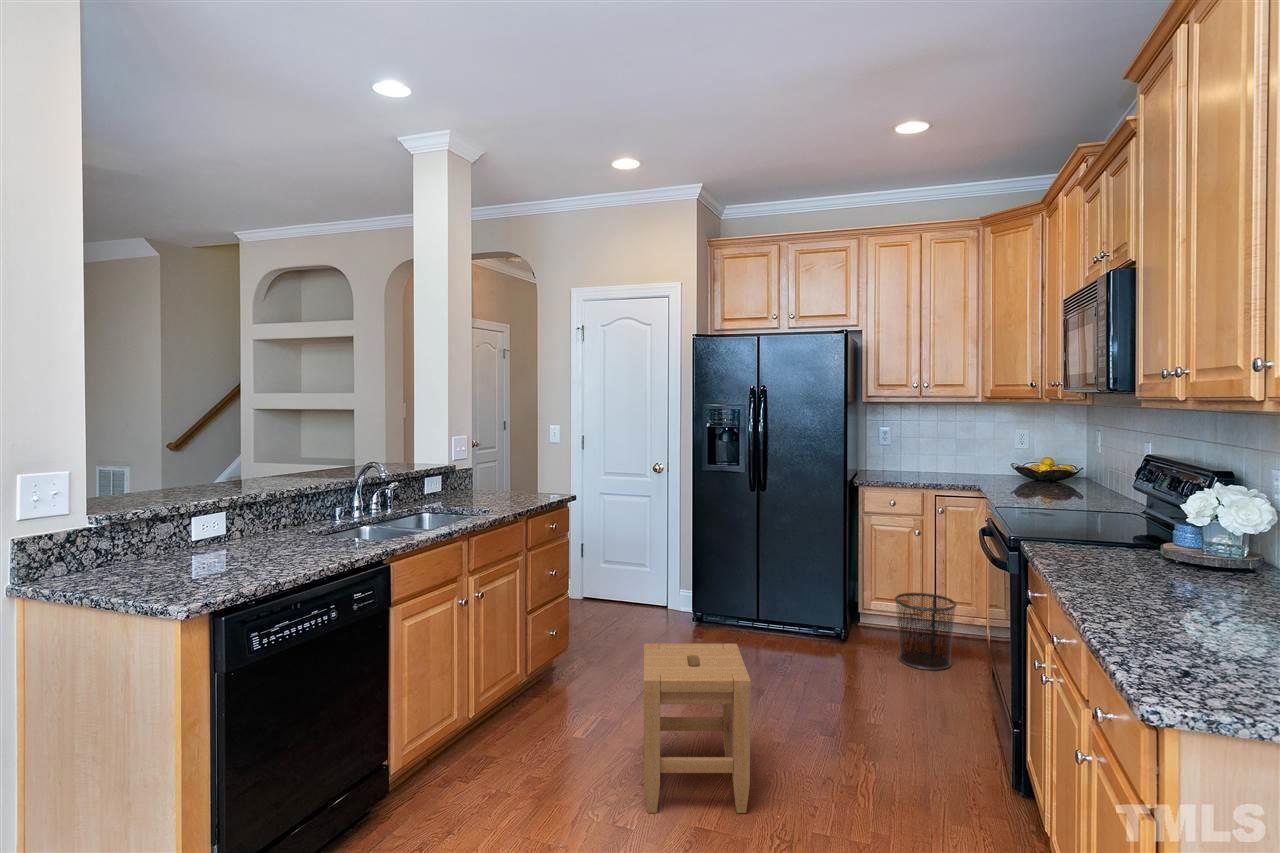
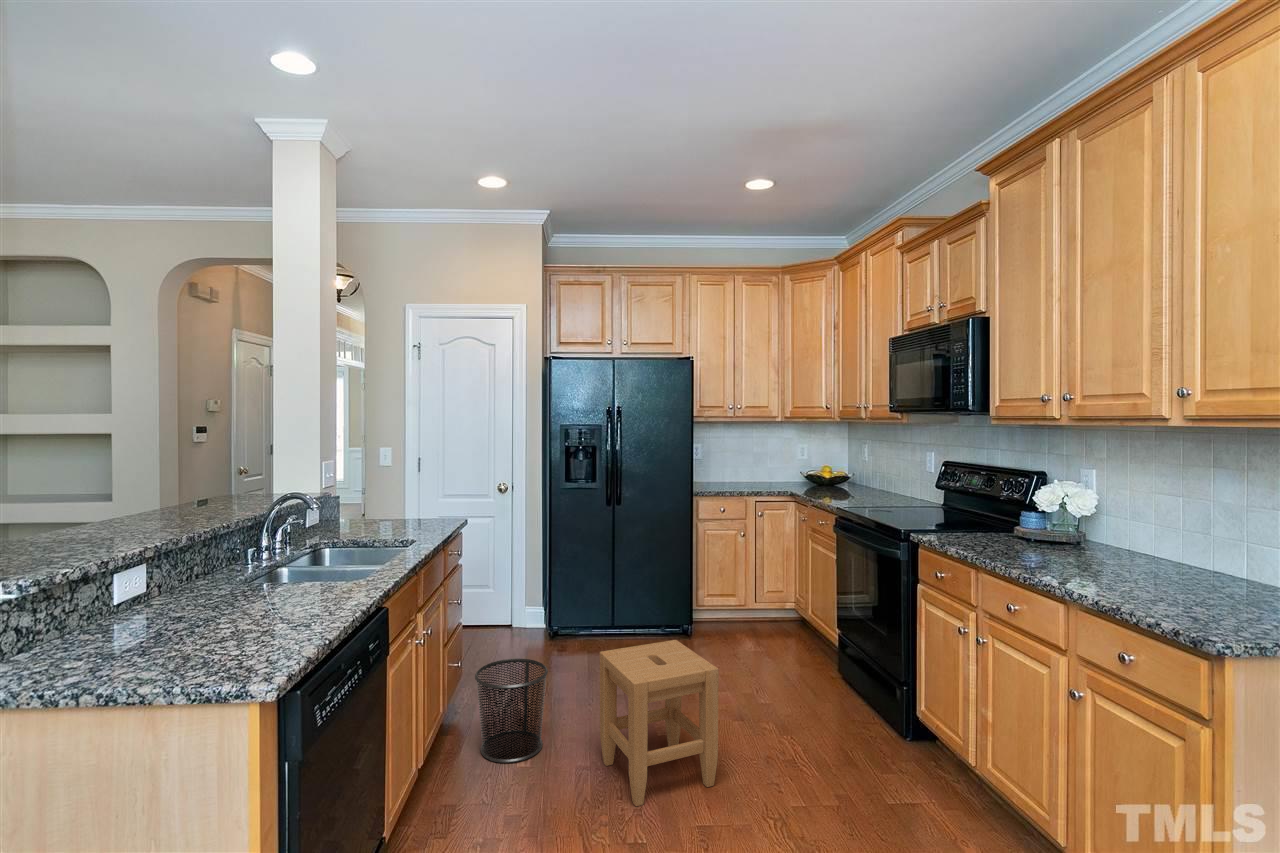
waste bin: present [895,593,957,670] -> present [475,659,548,763]

